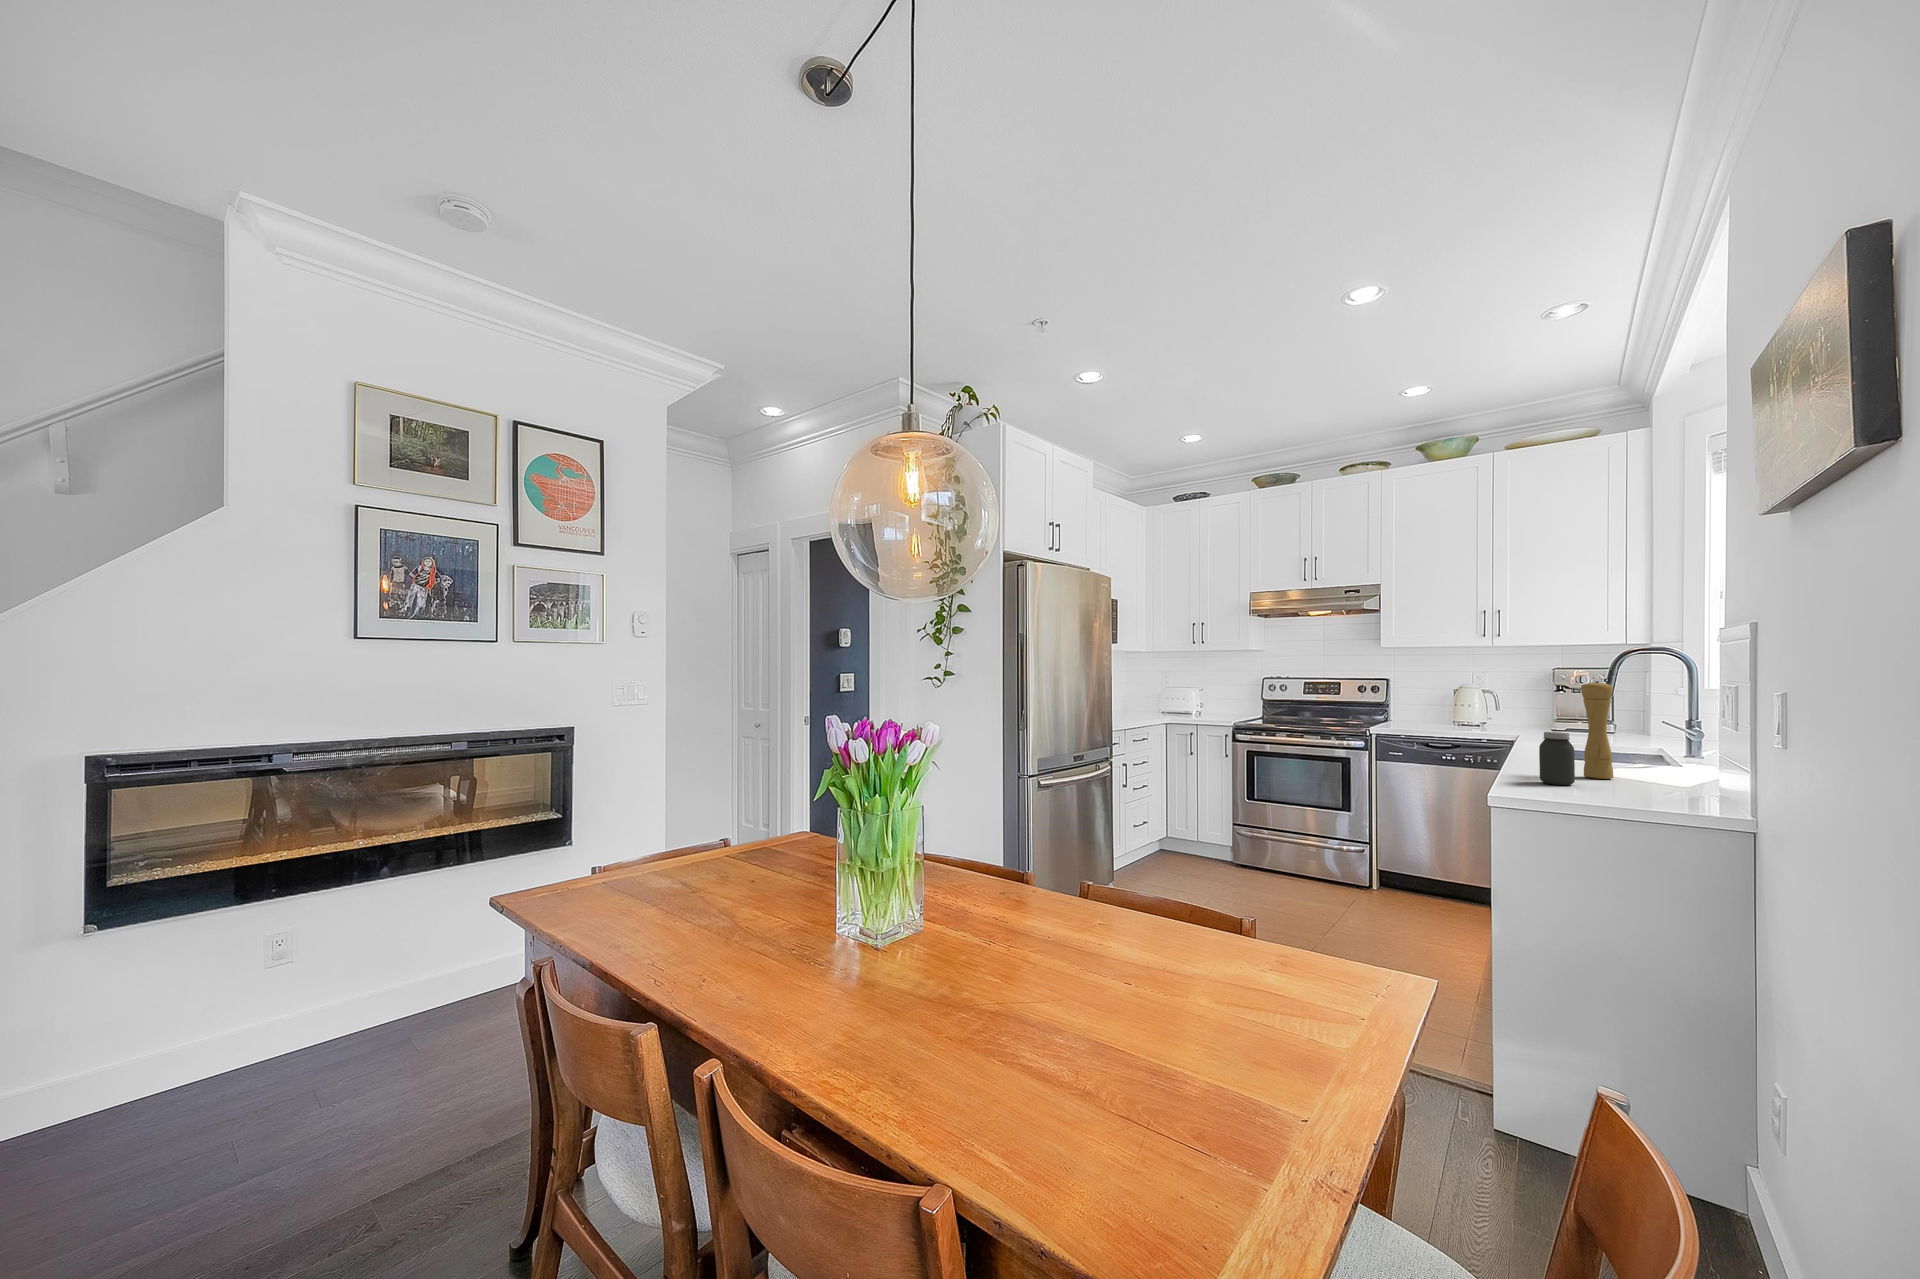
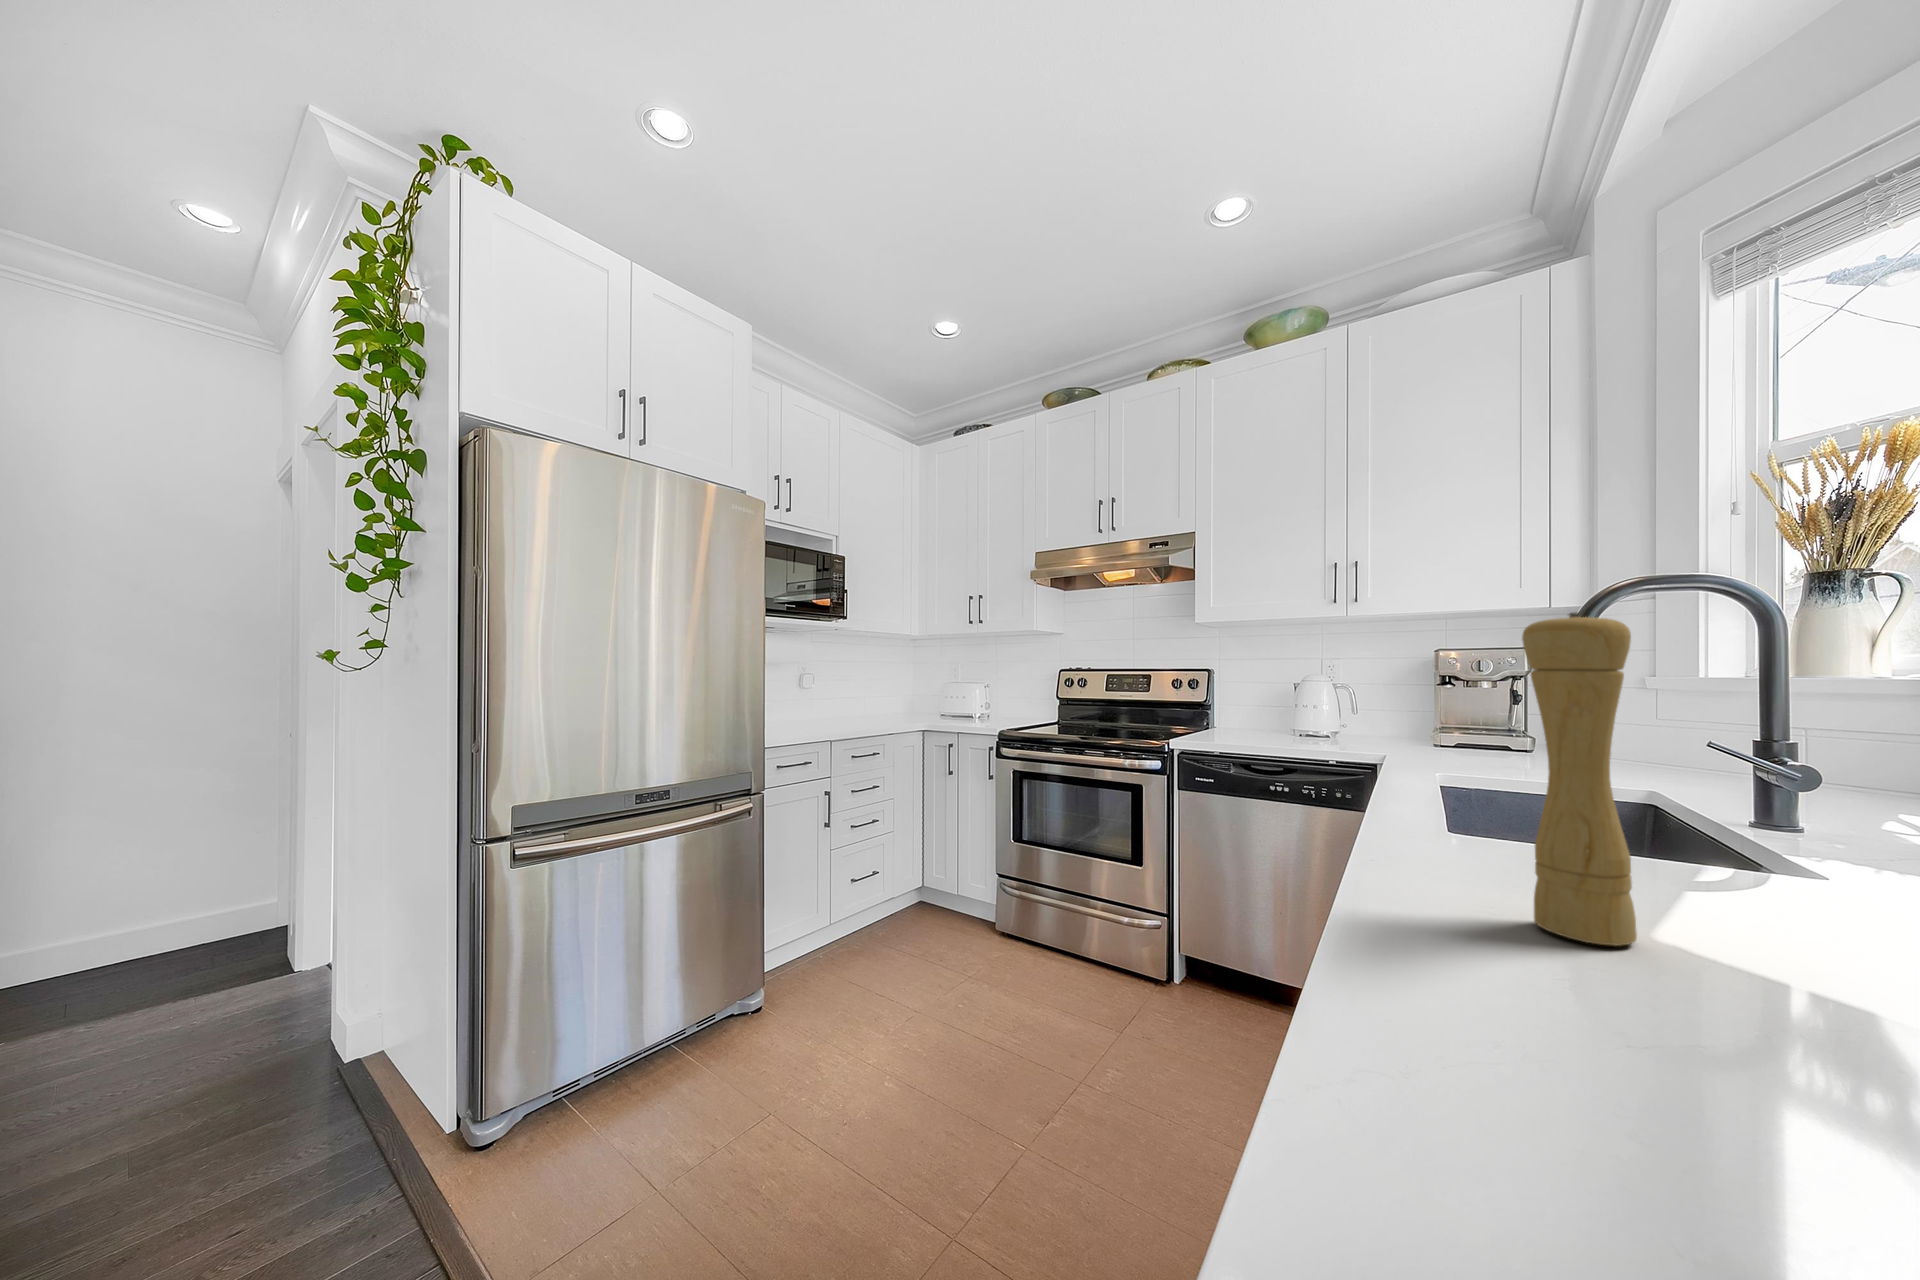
jar: present [1539,732,1575,785] -> none [1386,788,1526,1021]

